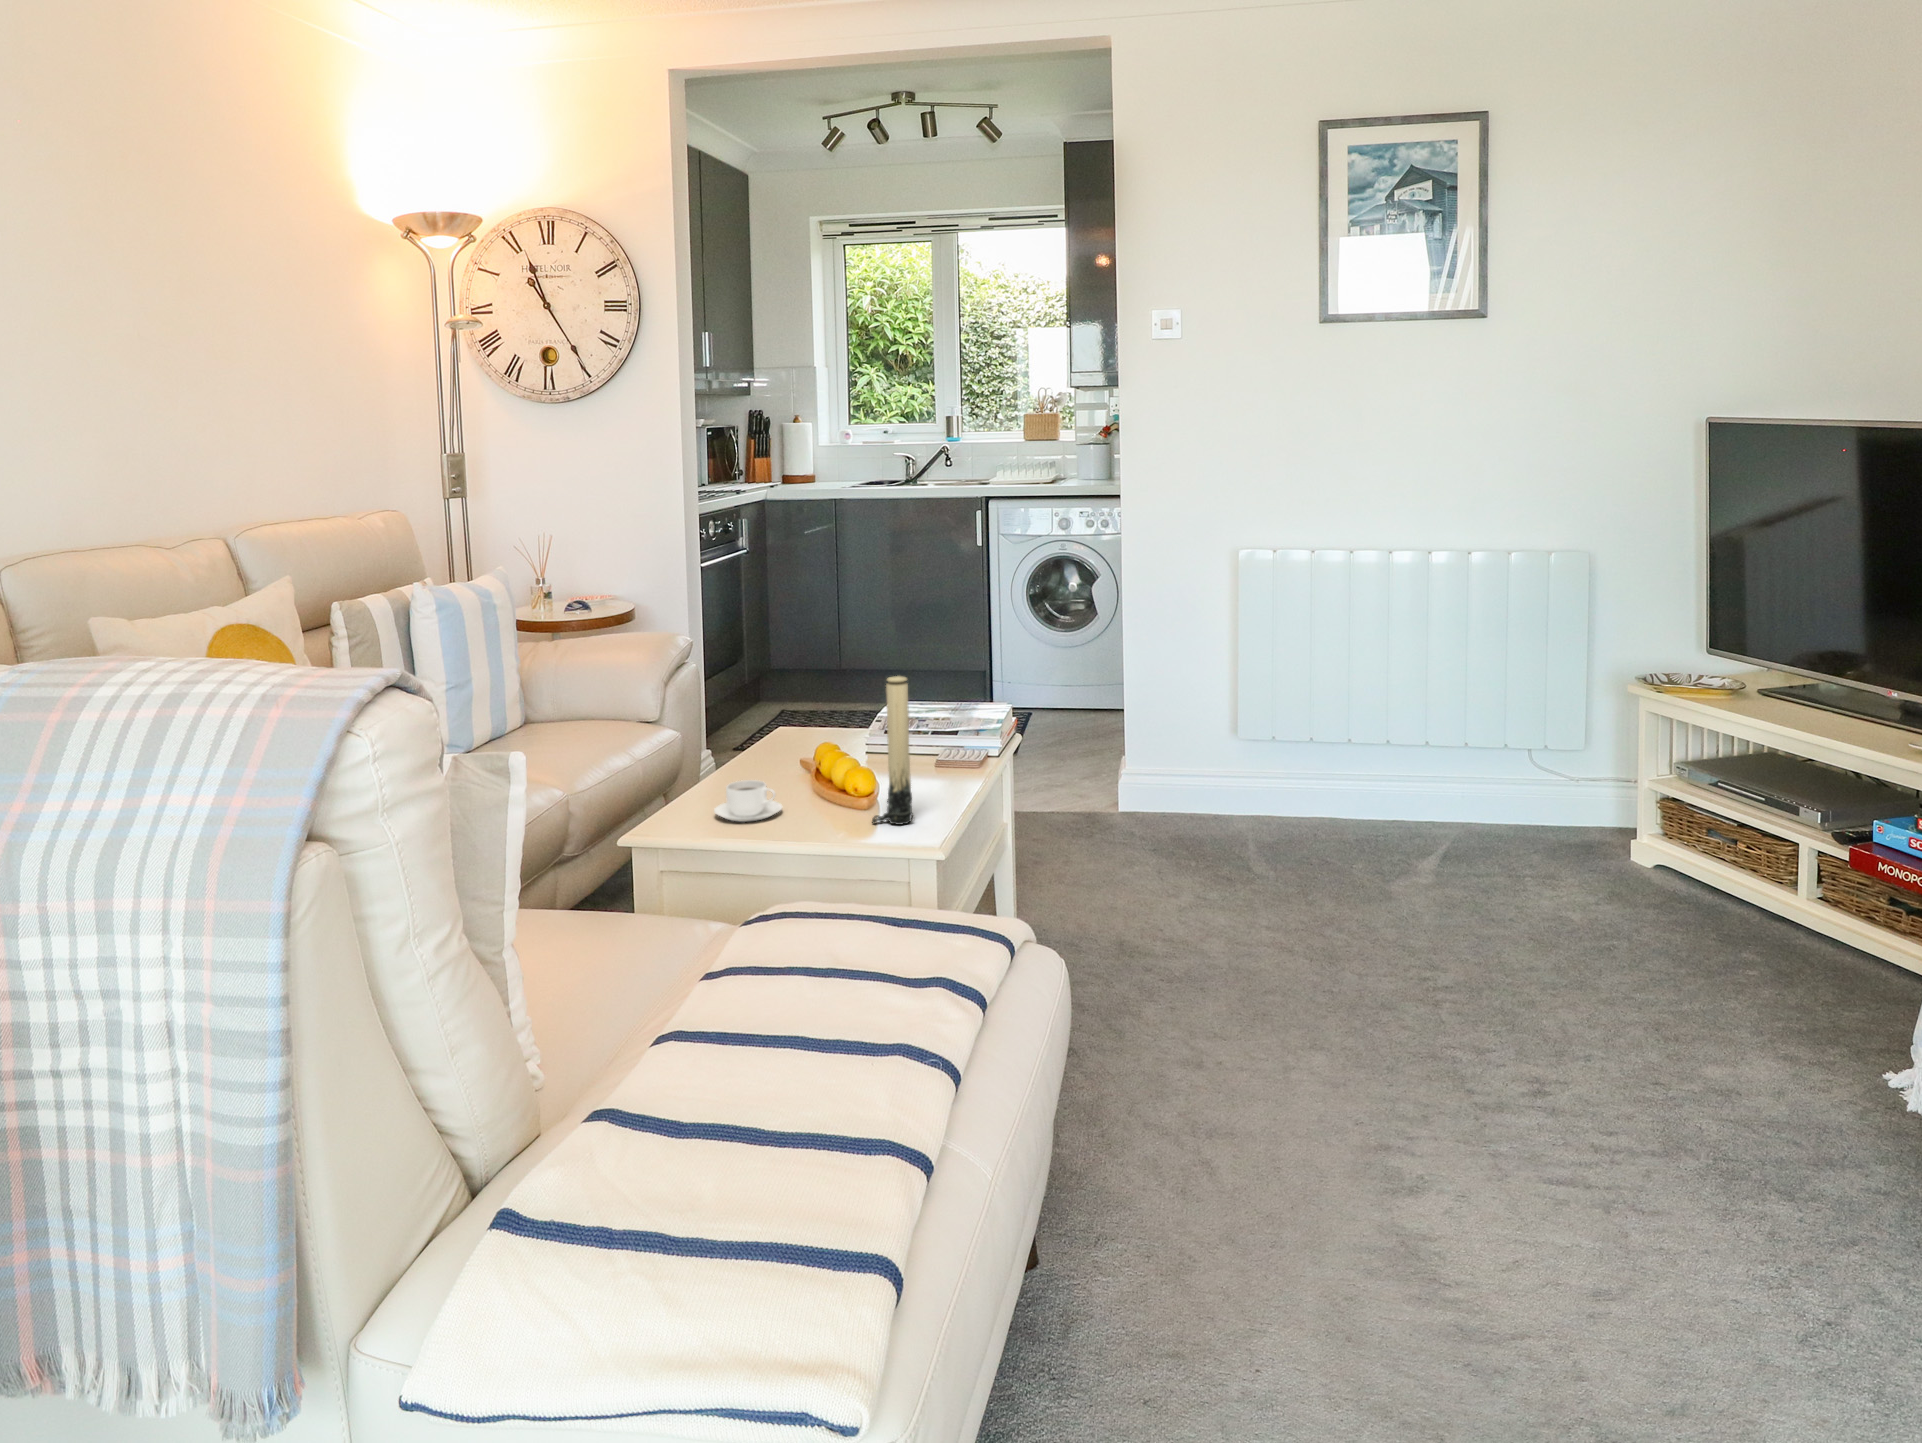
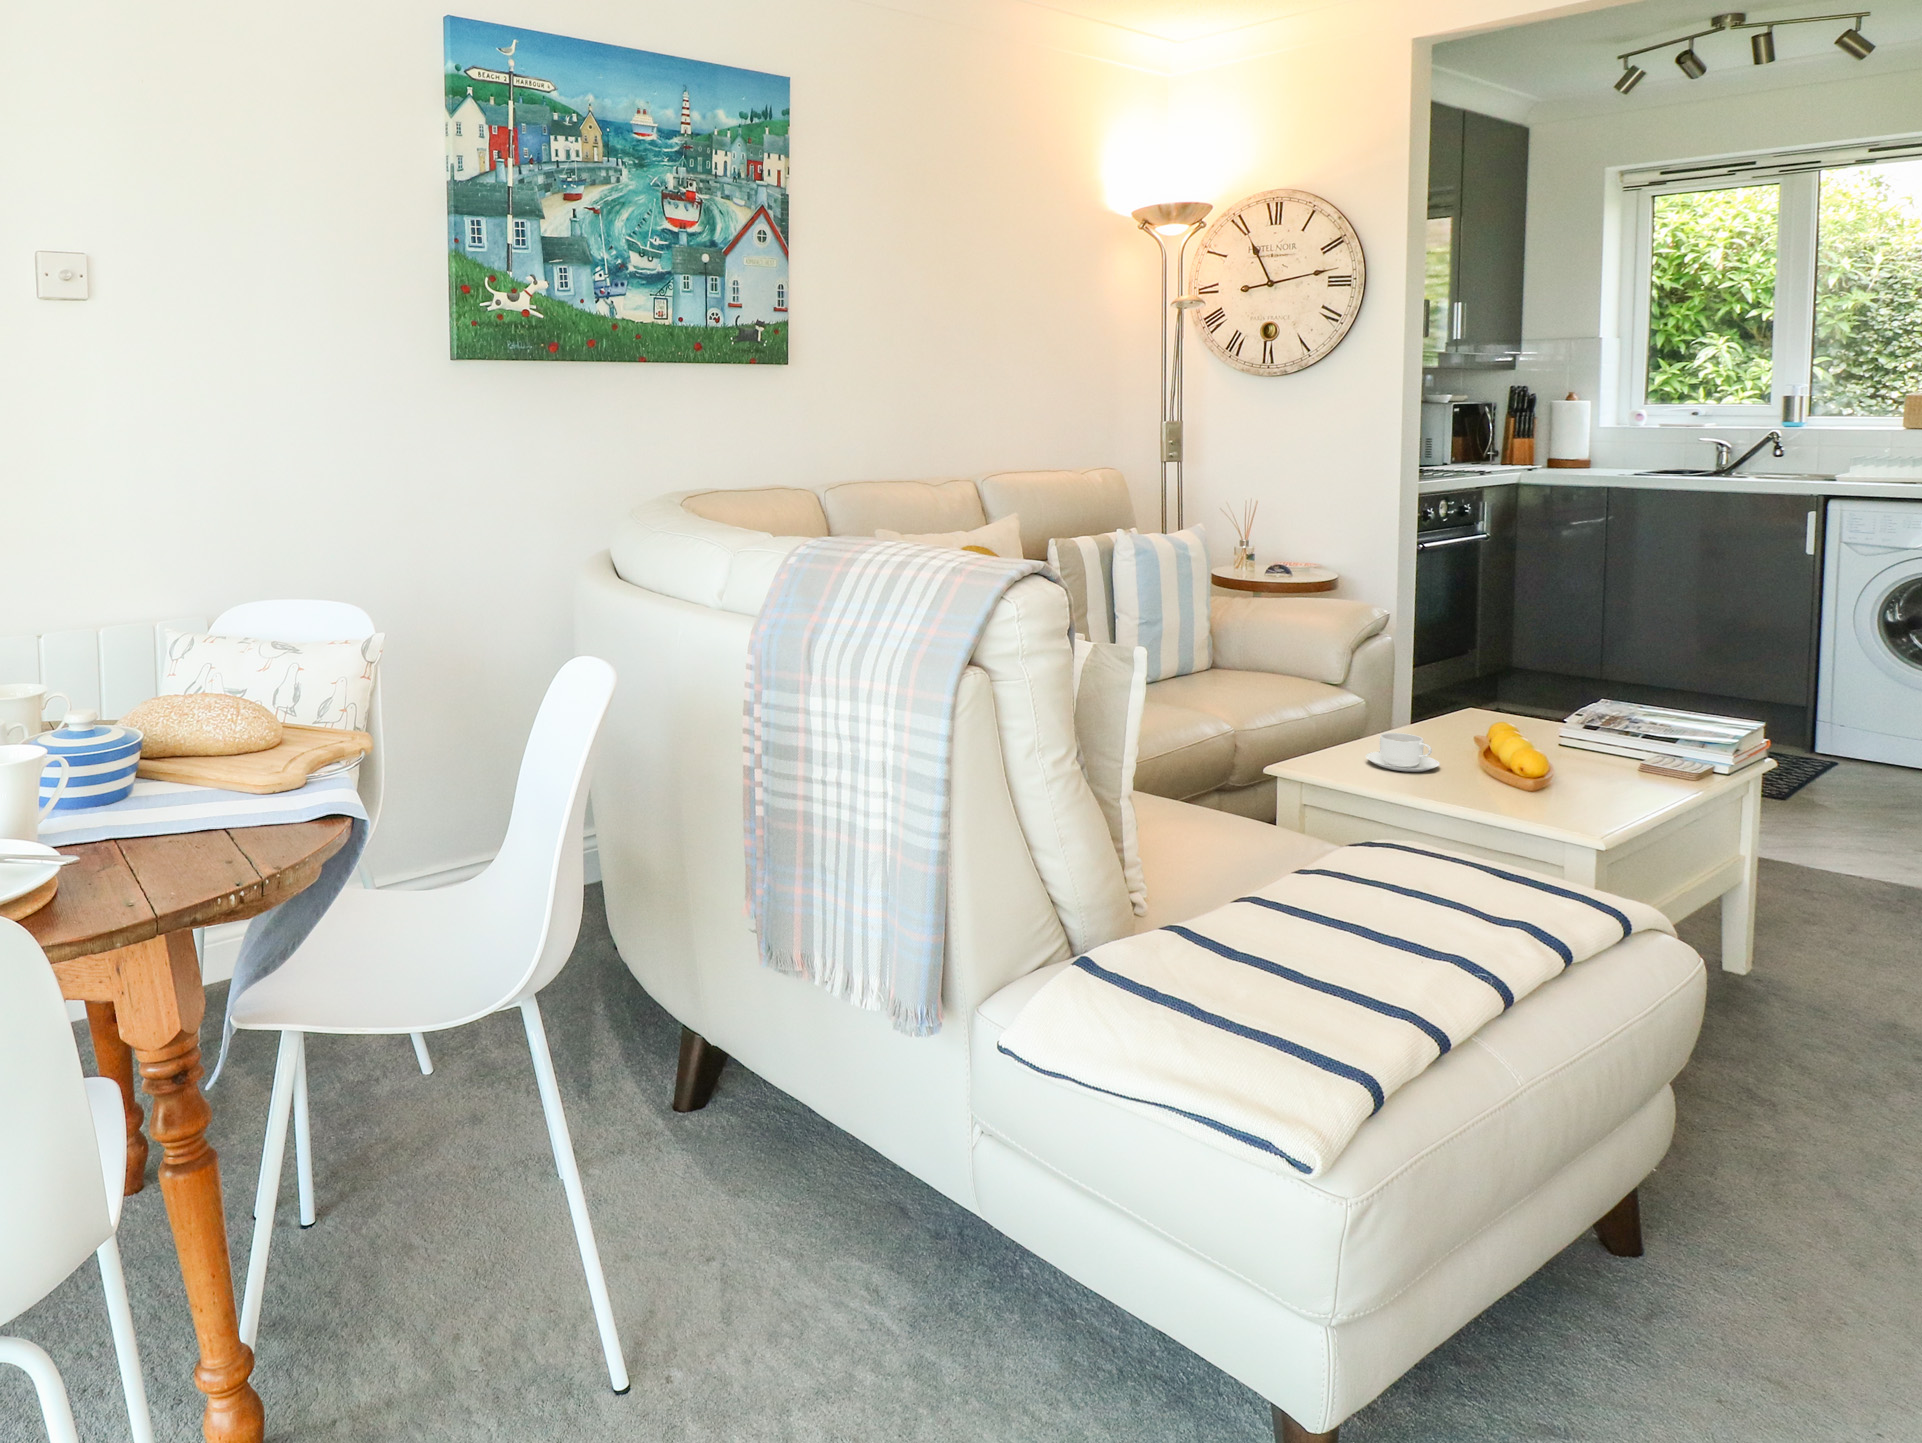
candle: present [872,676,913,825] -> none [1536,650,1589,803]

